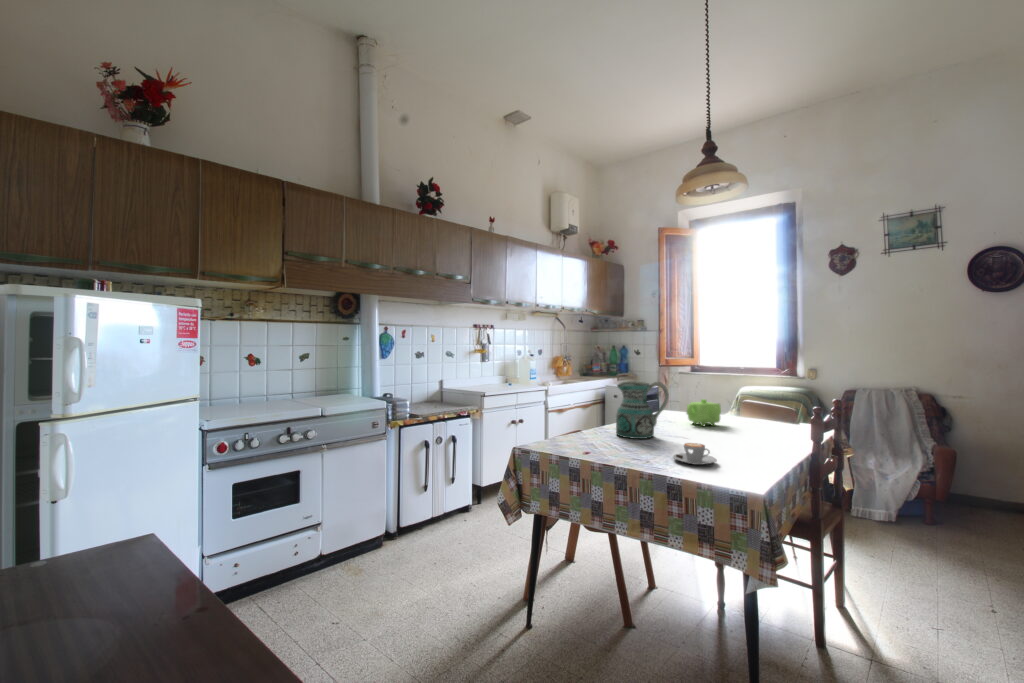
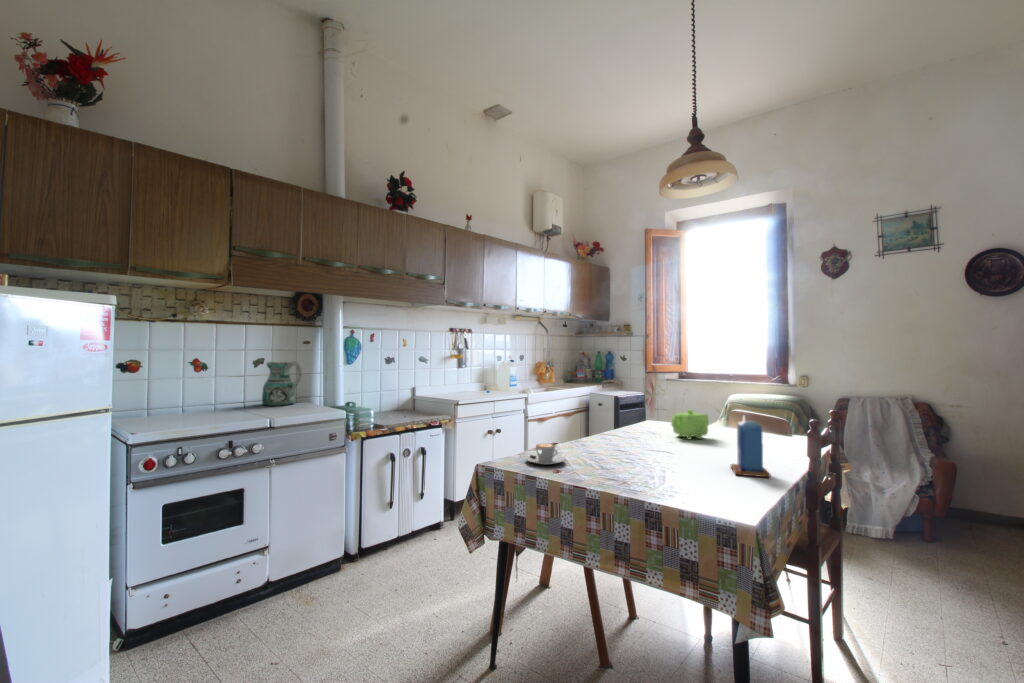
ceramic pitcher: present [616,381,669,439] -> present [262,362,302,406]
candle: none [742,403,778,458] -> present [731,416,770,477]
coffee cup: present [673,443,717,465] -> present [525,444,566,465]

